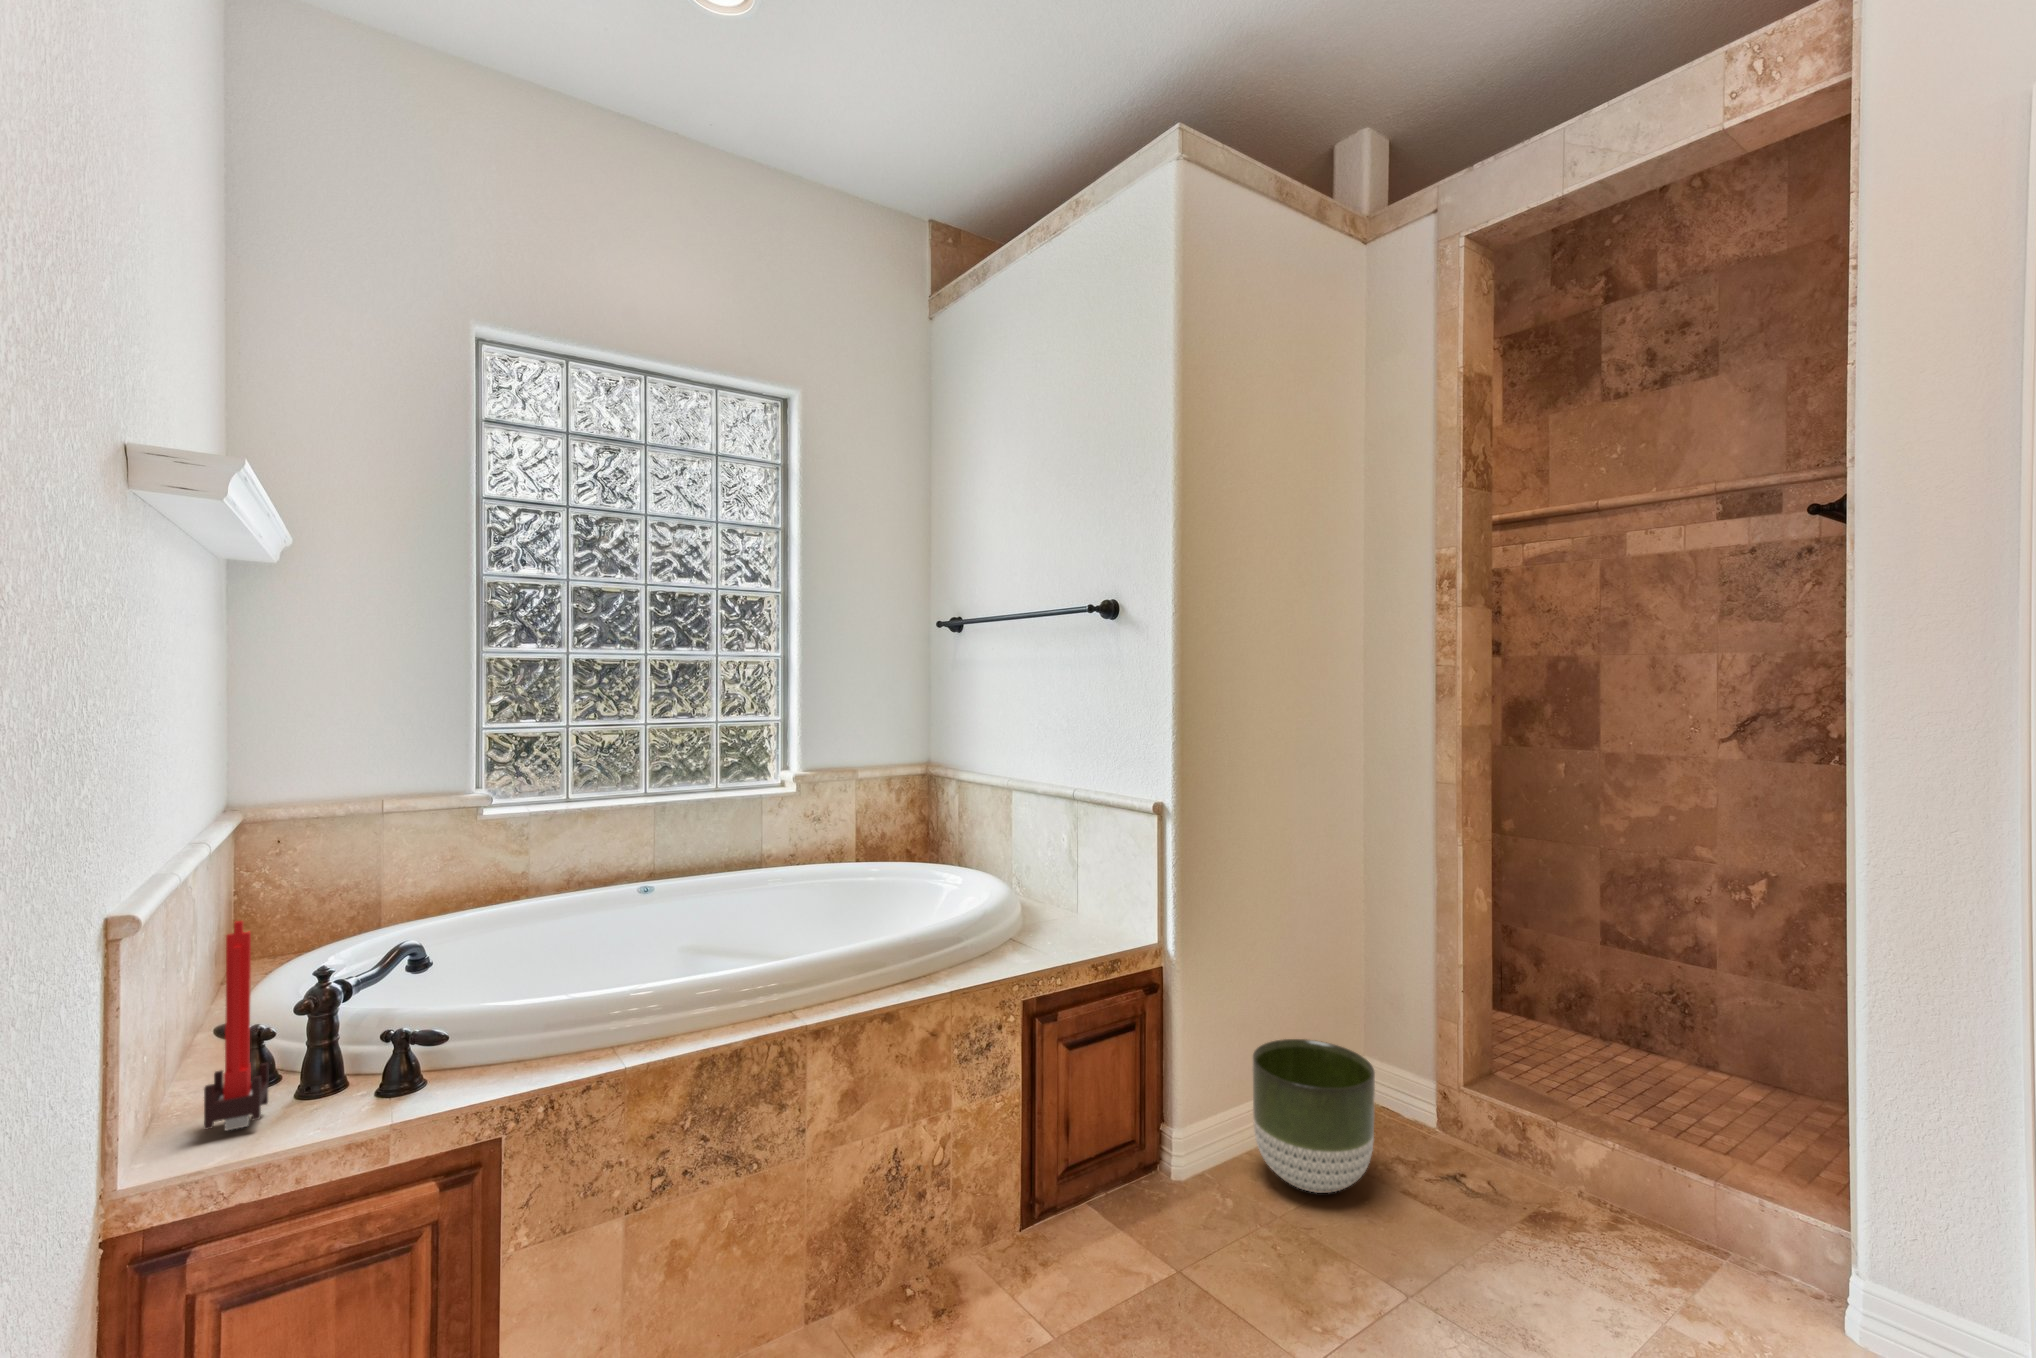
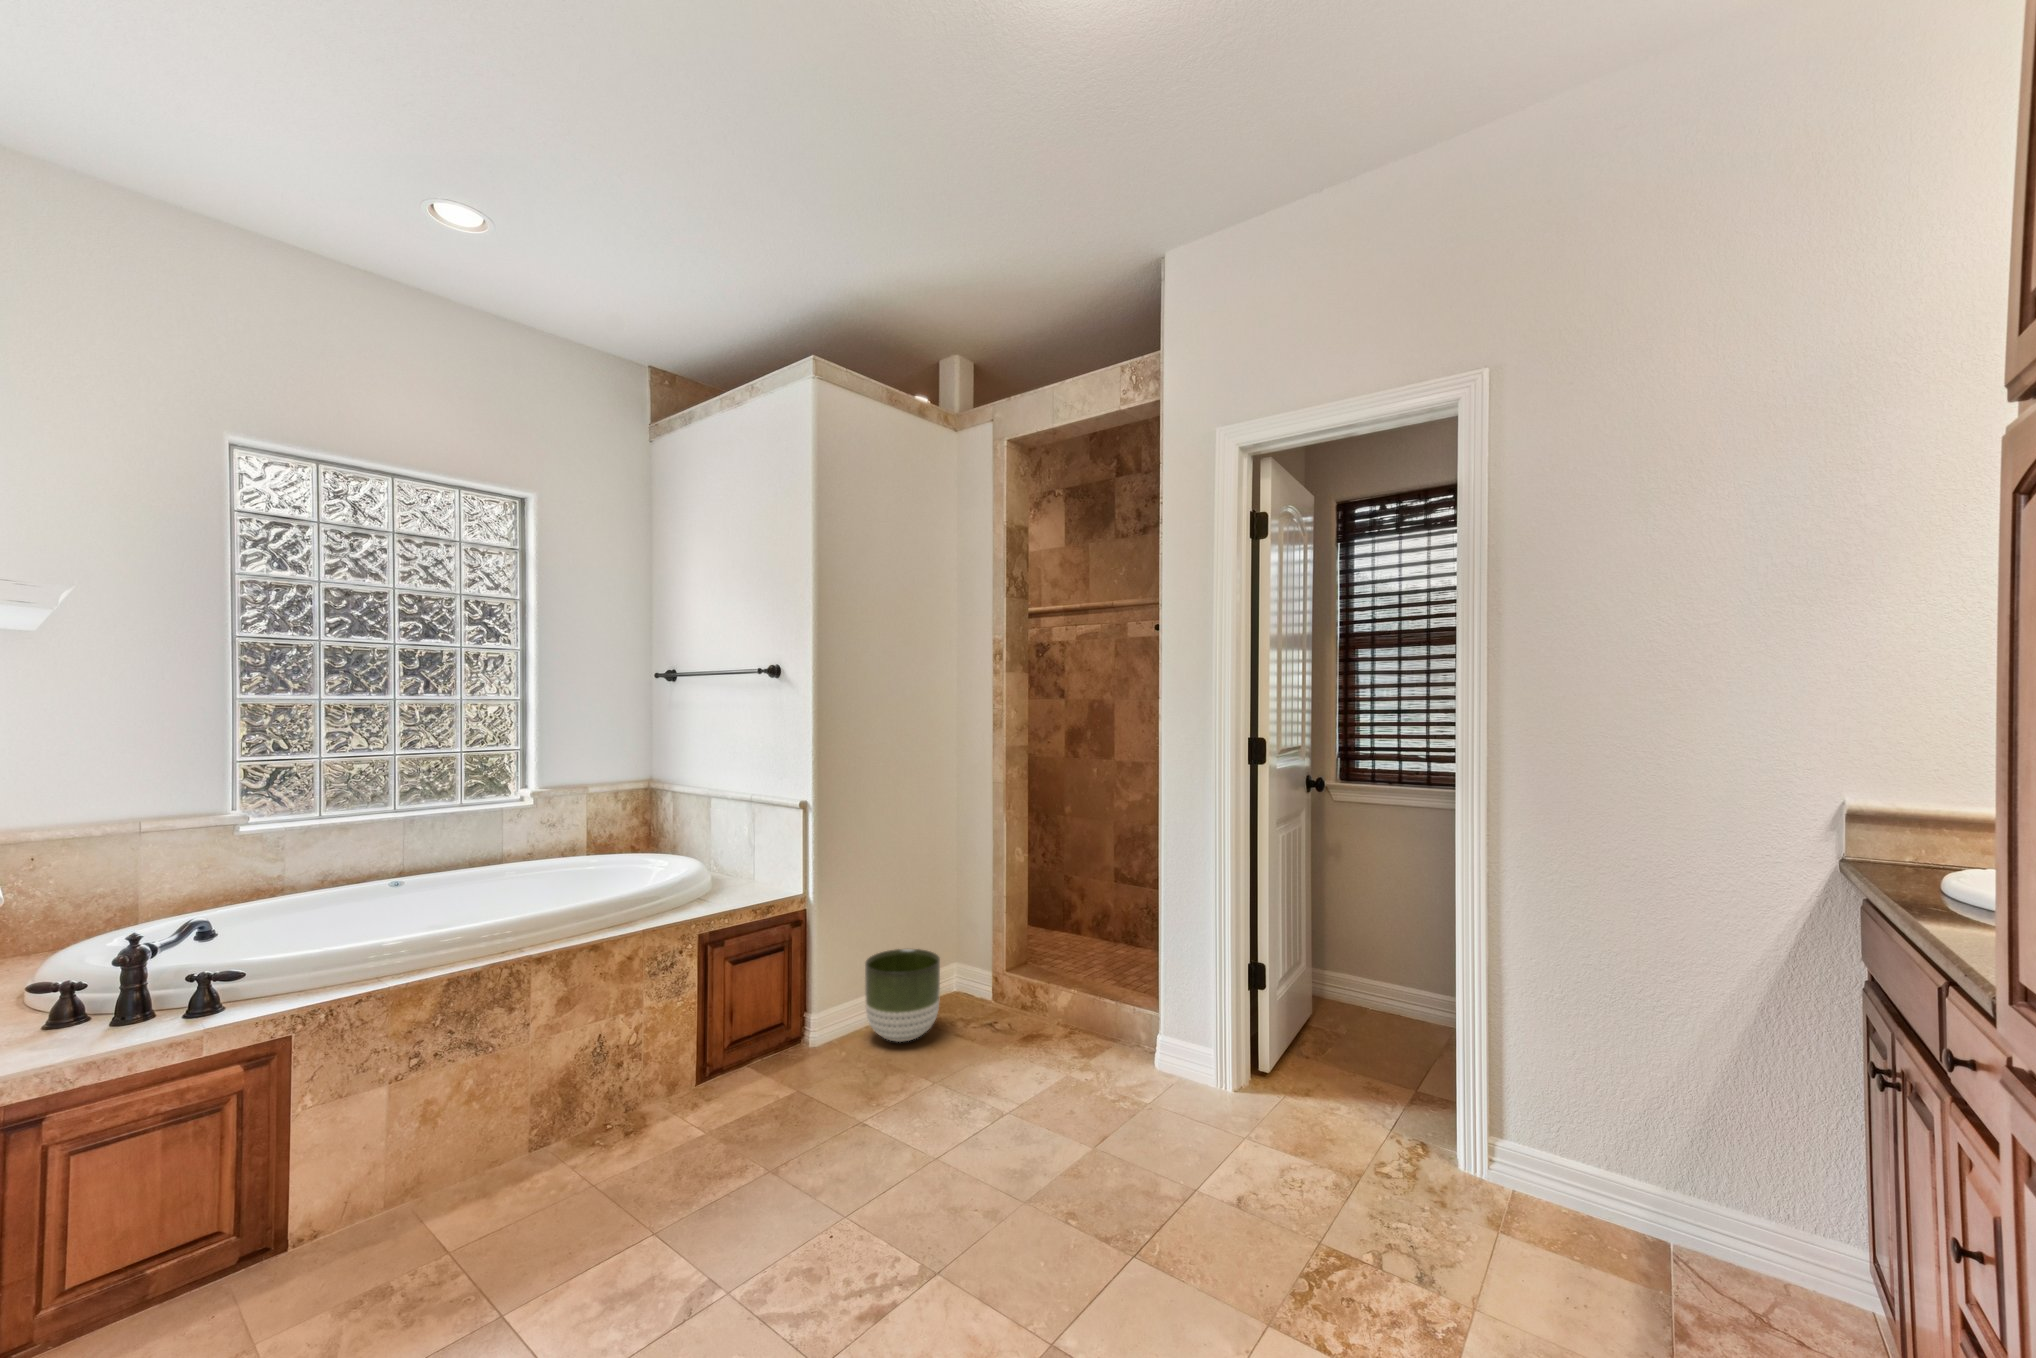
candle: present [204,921,269,1131] -> none [45,898,94,1047]

